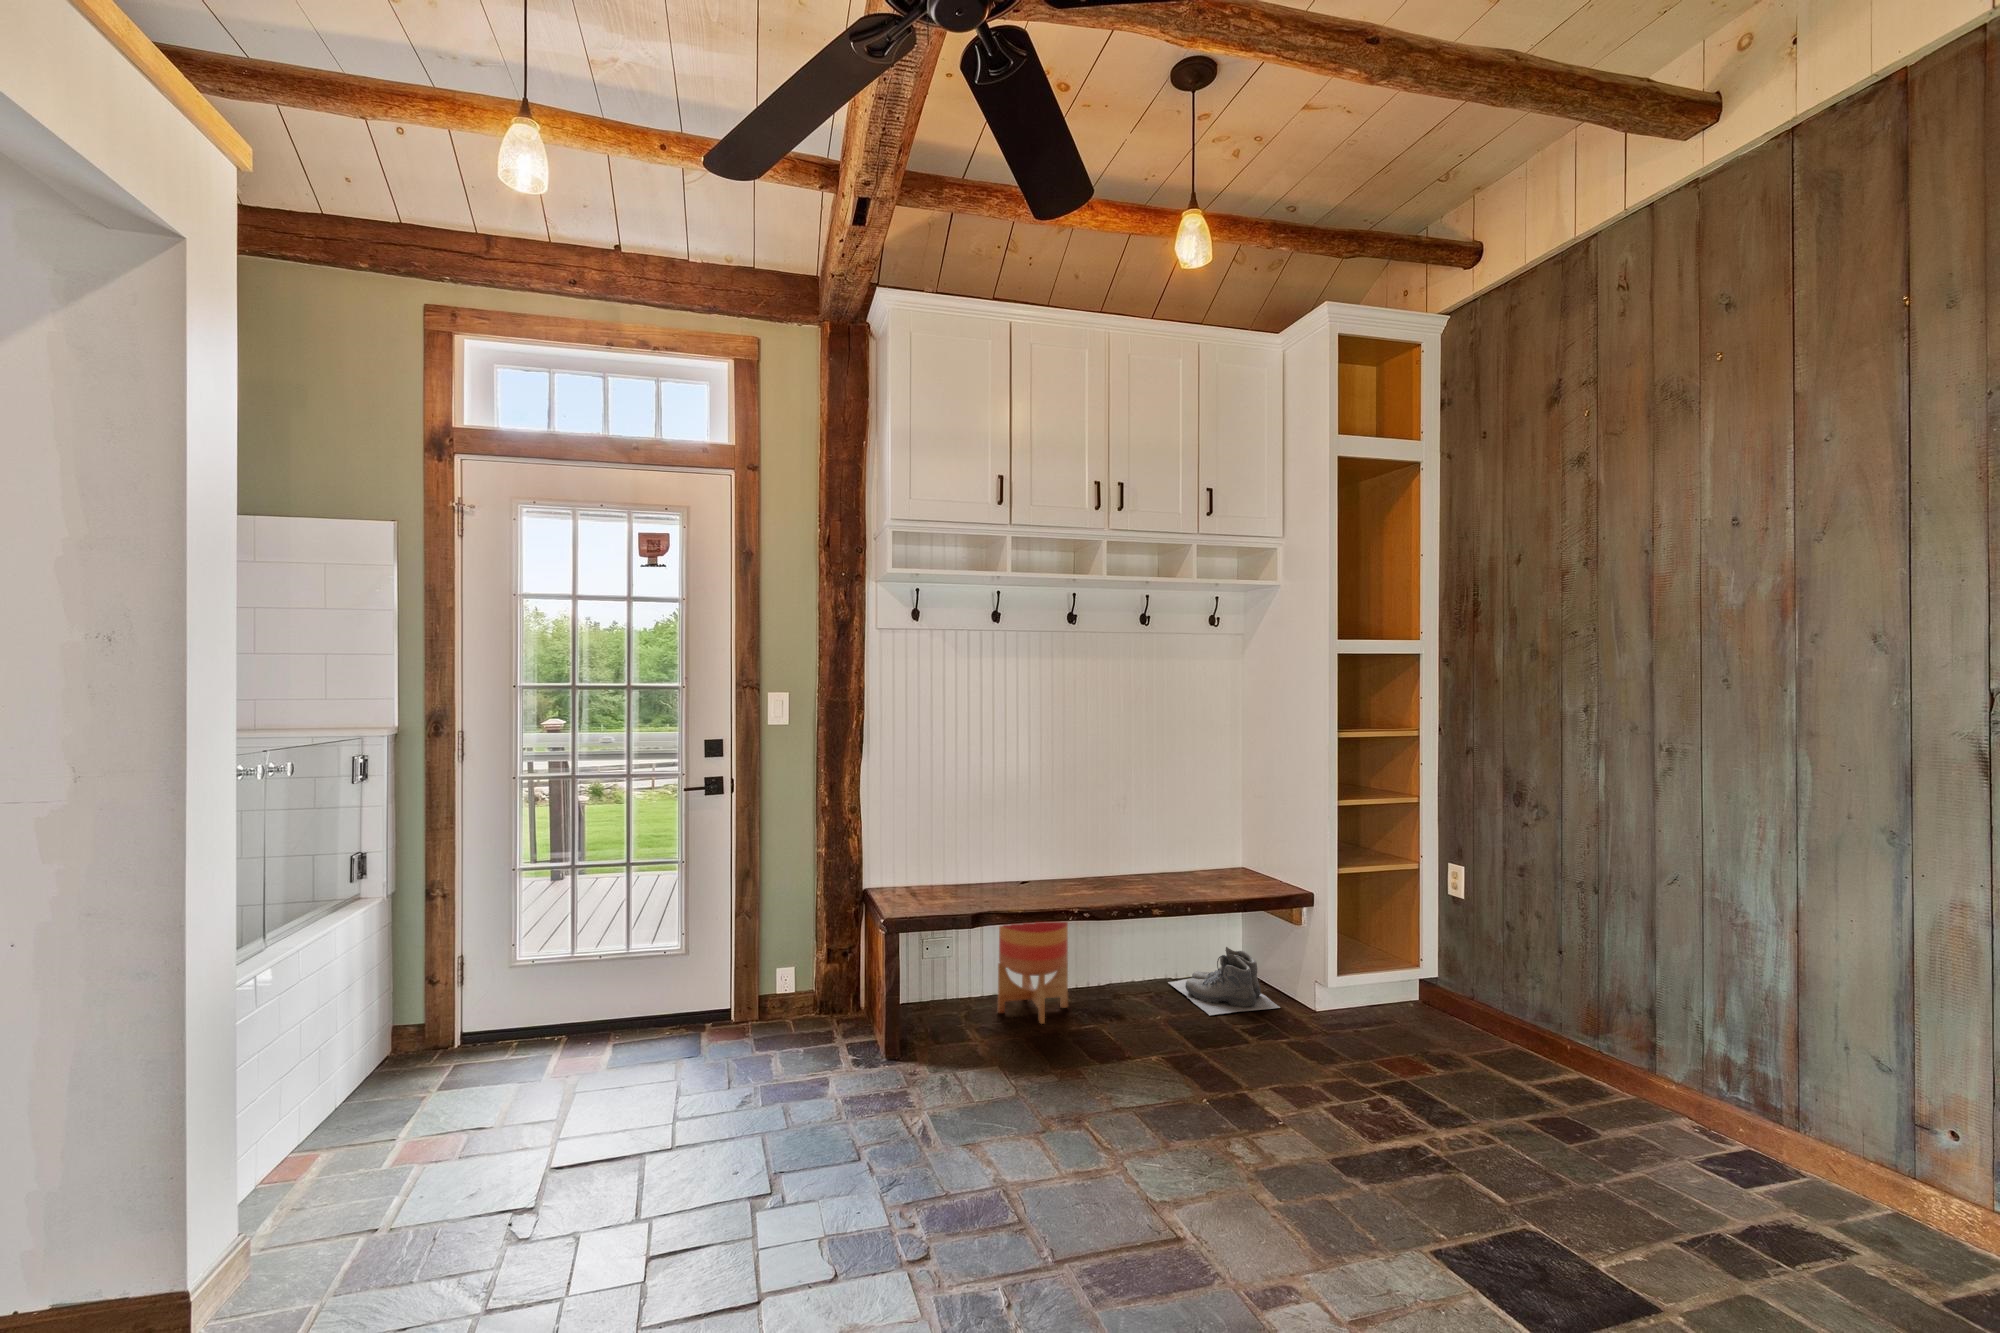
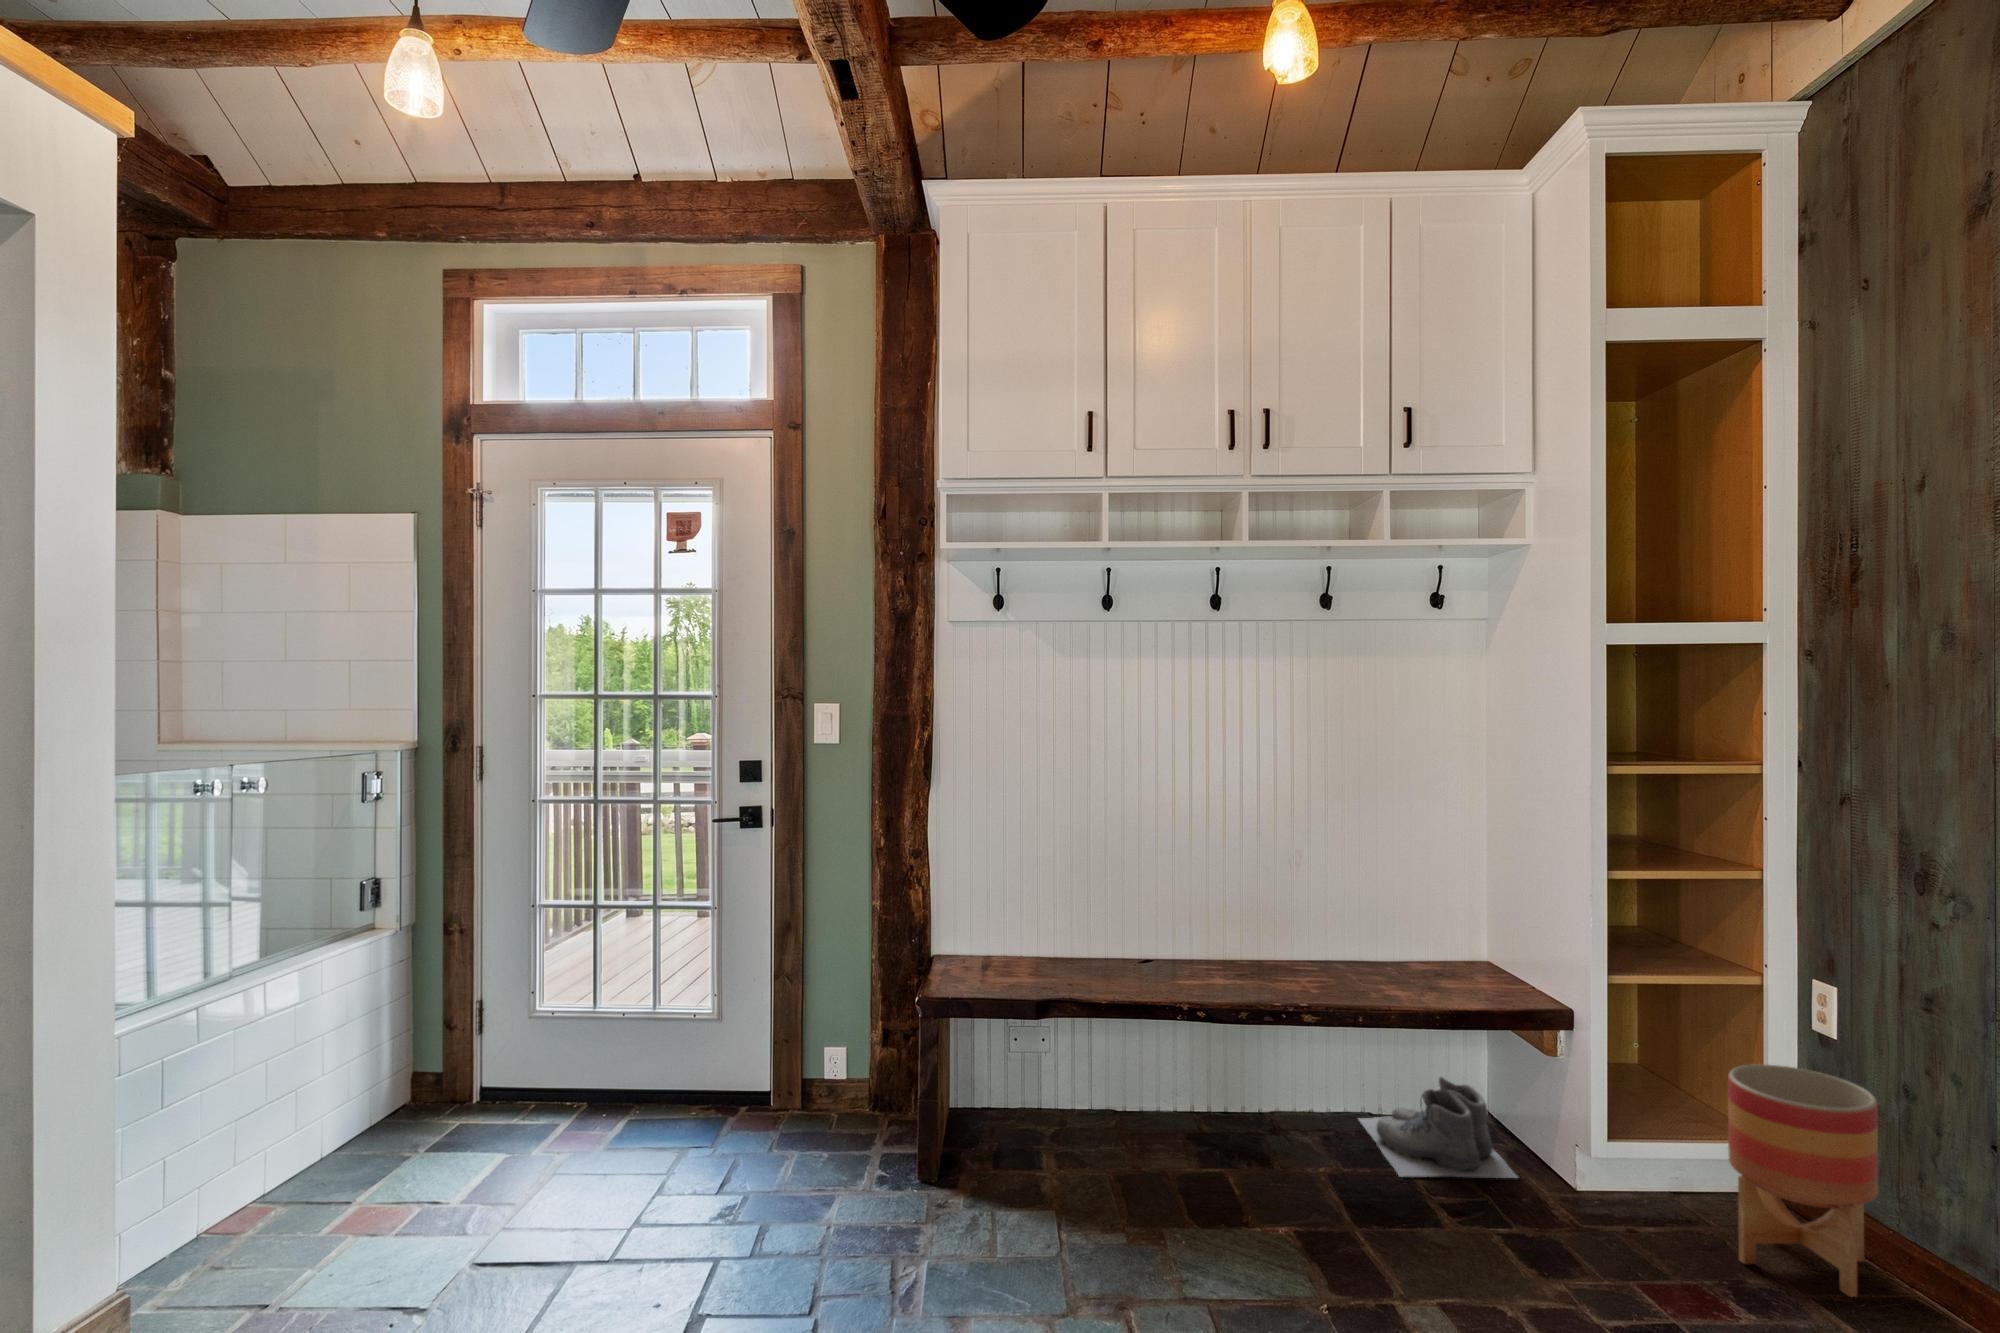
planter: present [998,922,1068,1024] -> present [1728,1064,1878,1297]

